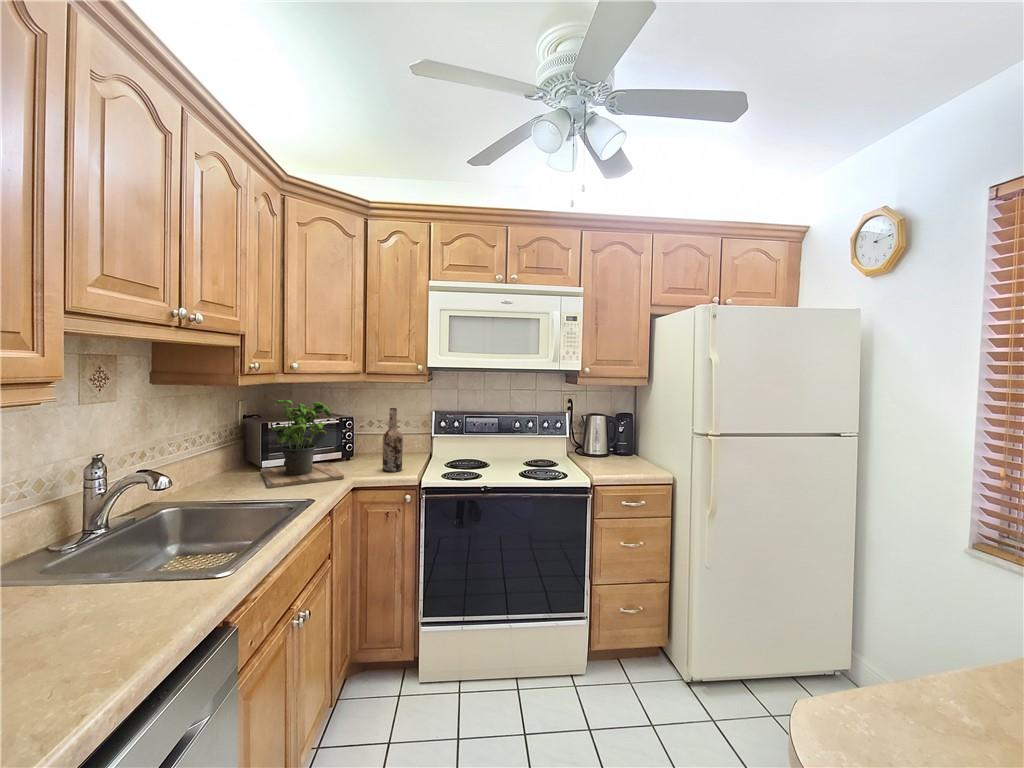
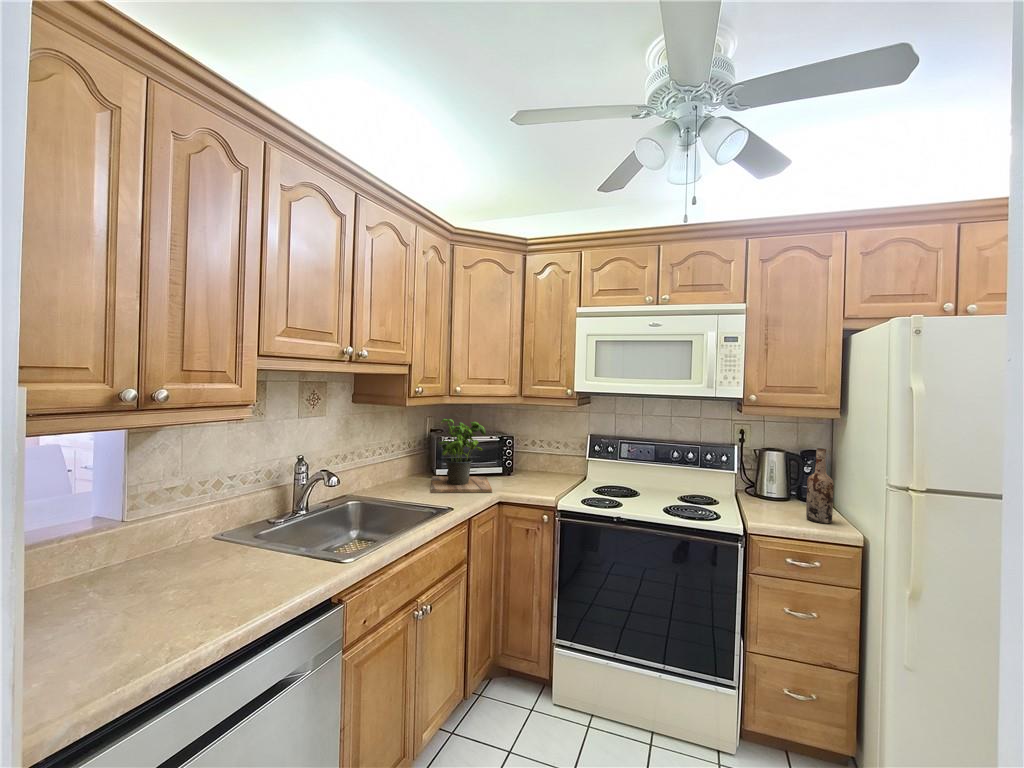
wine bottle: present [383,408,403,472] -> present [806,448,834,523]

